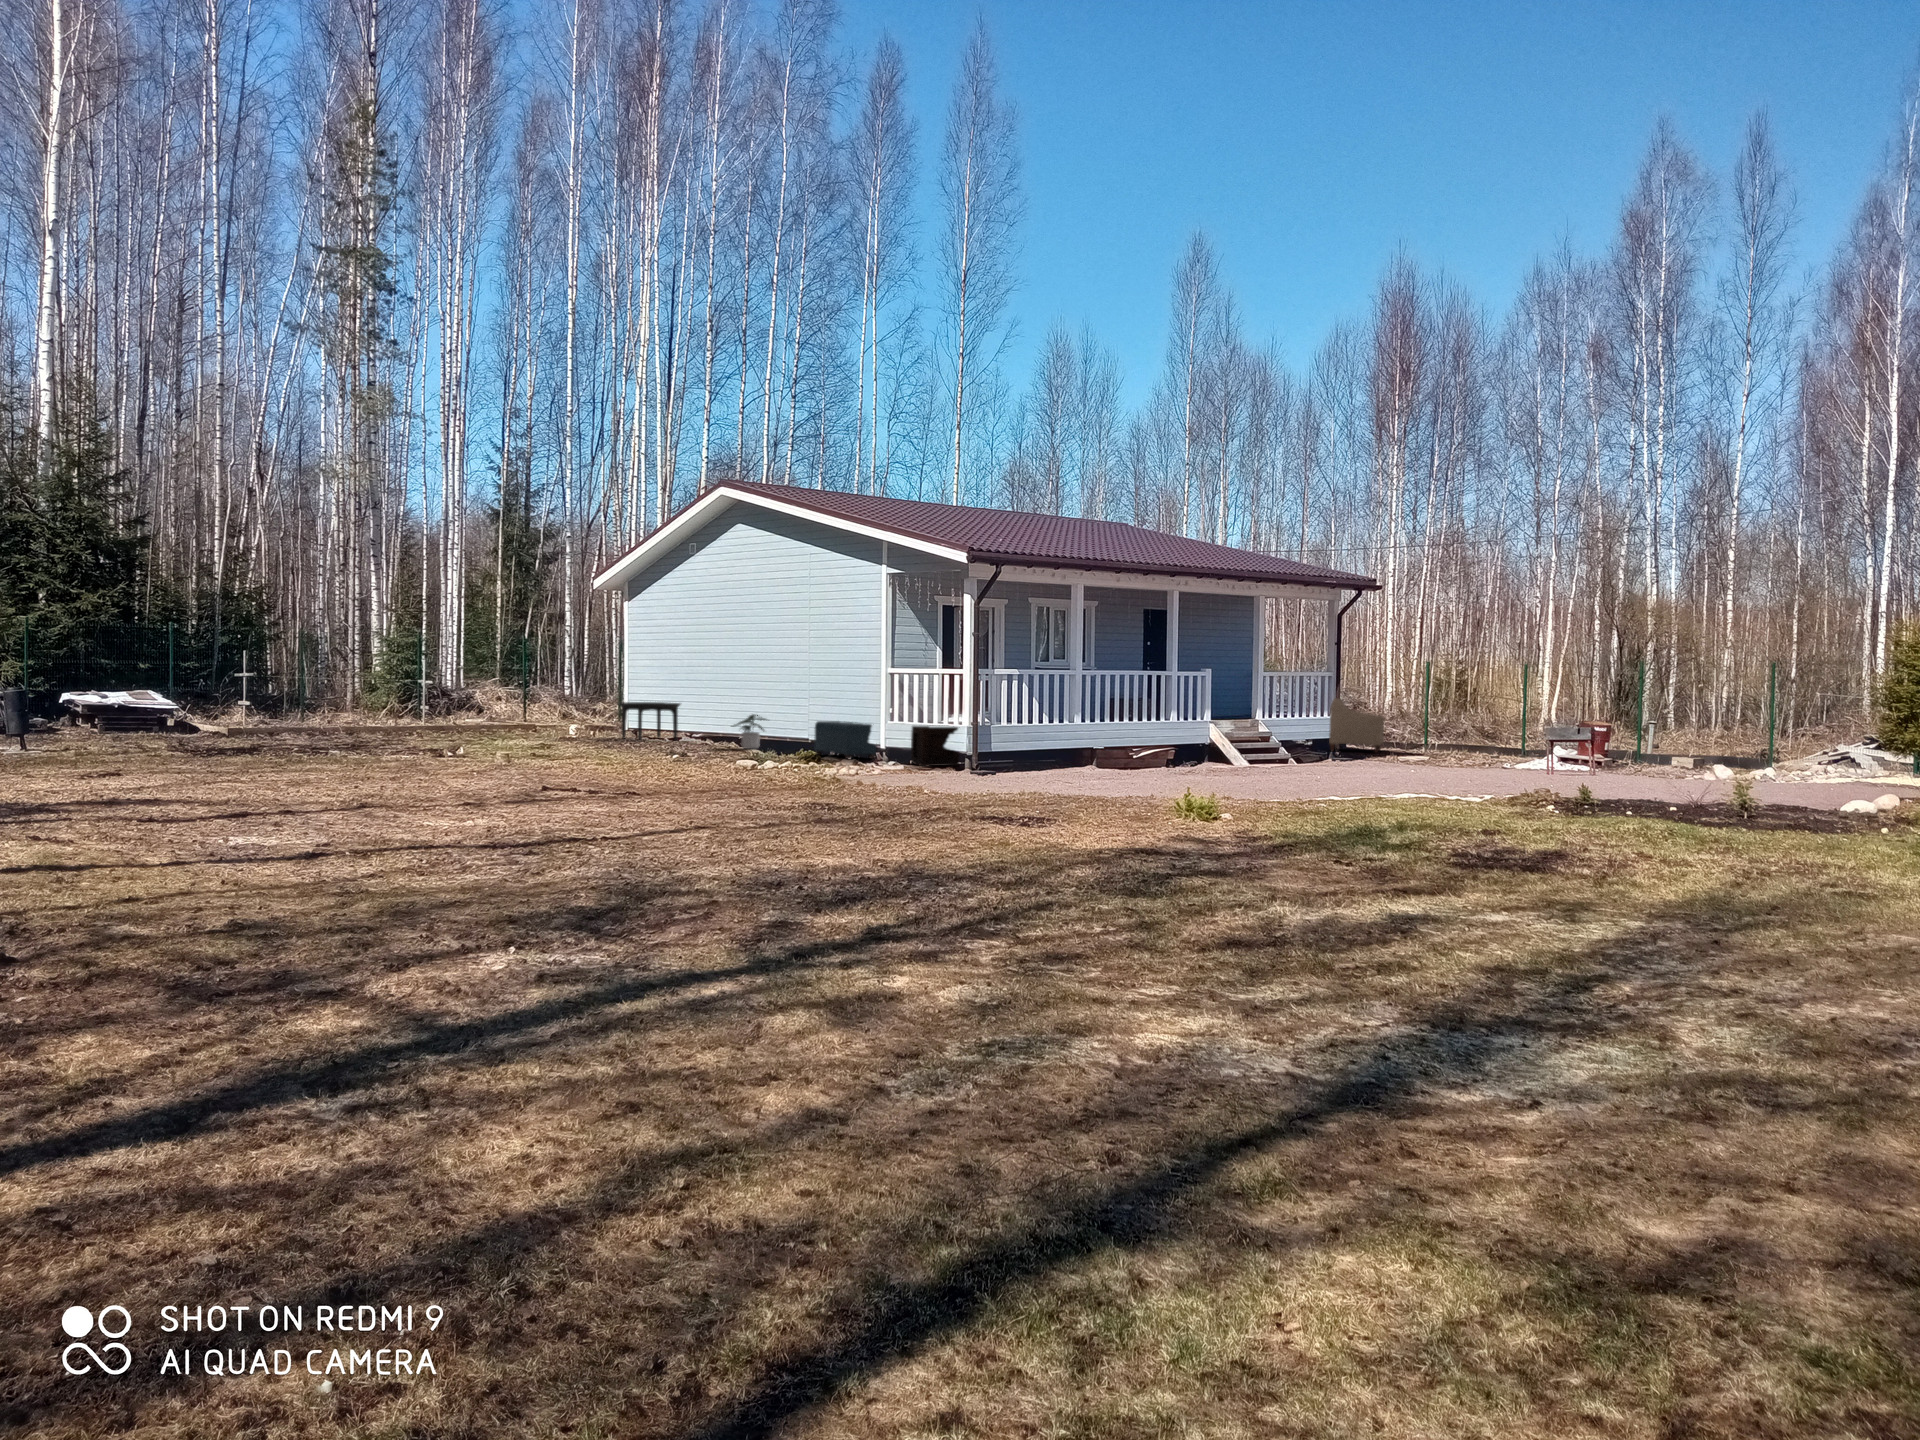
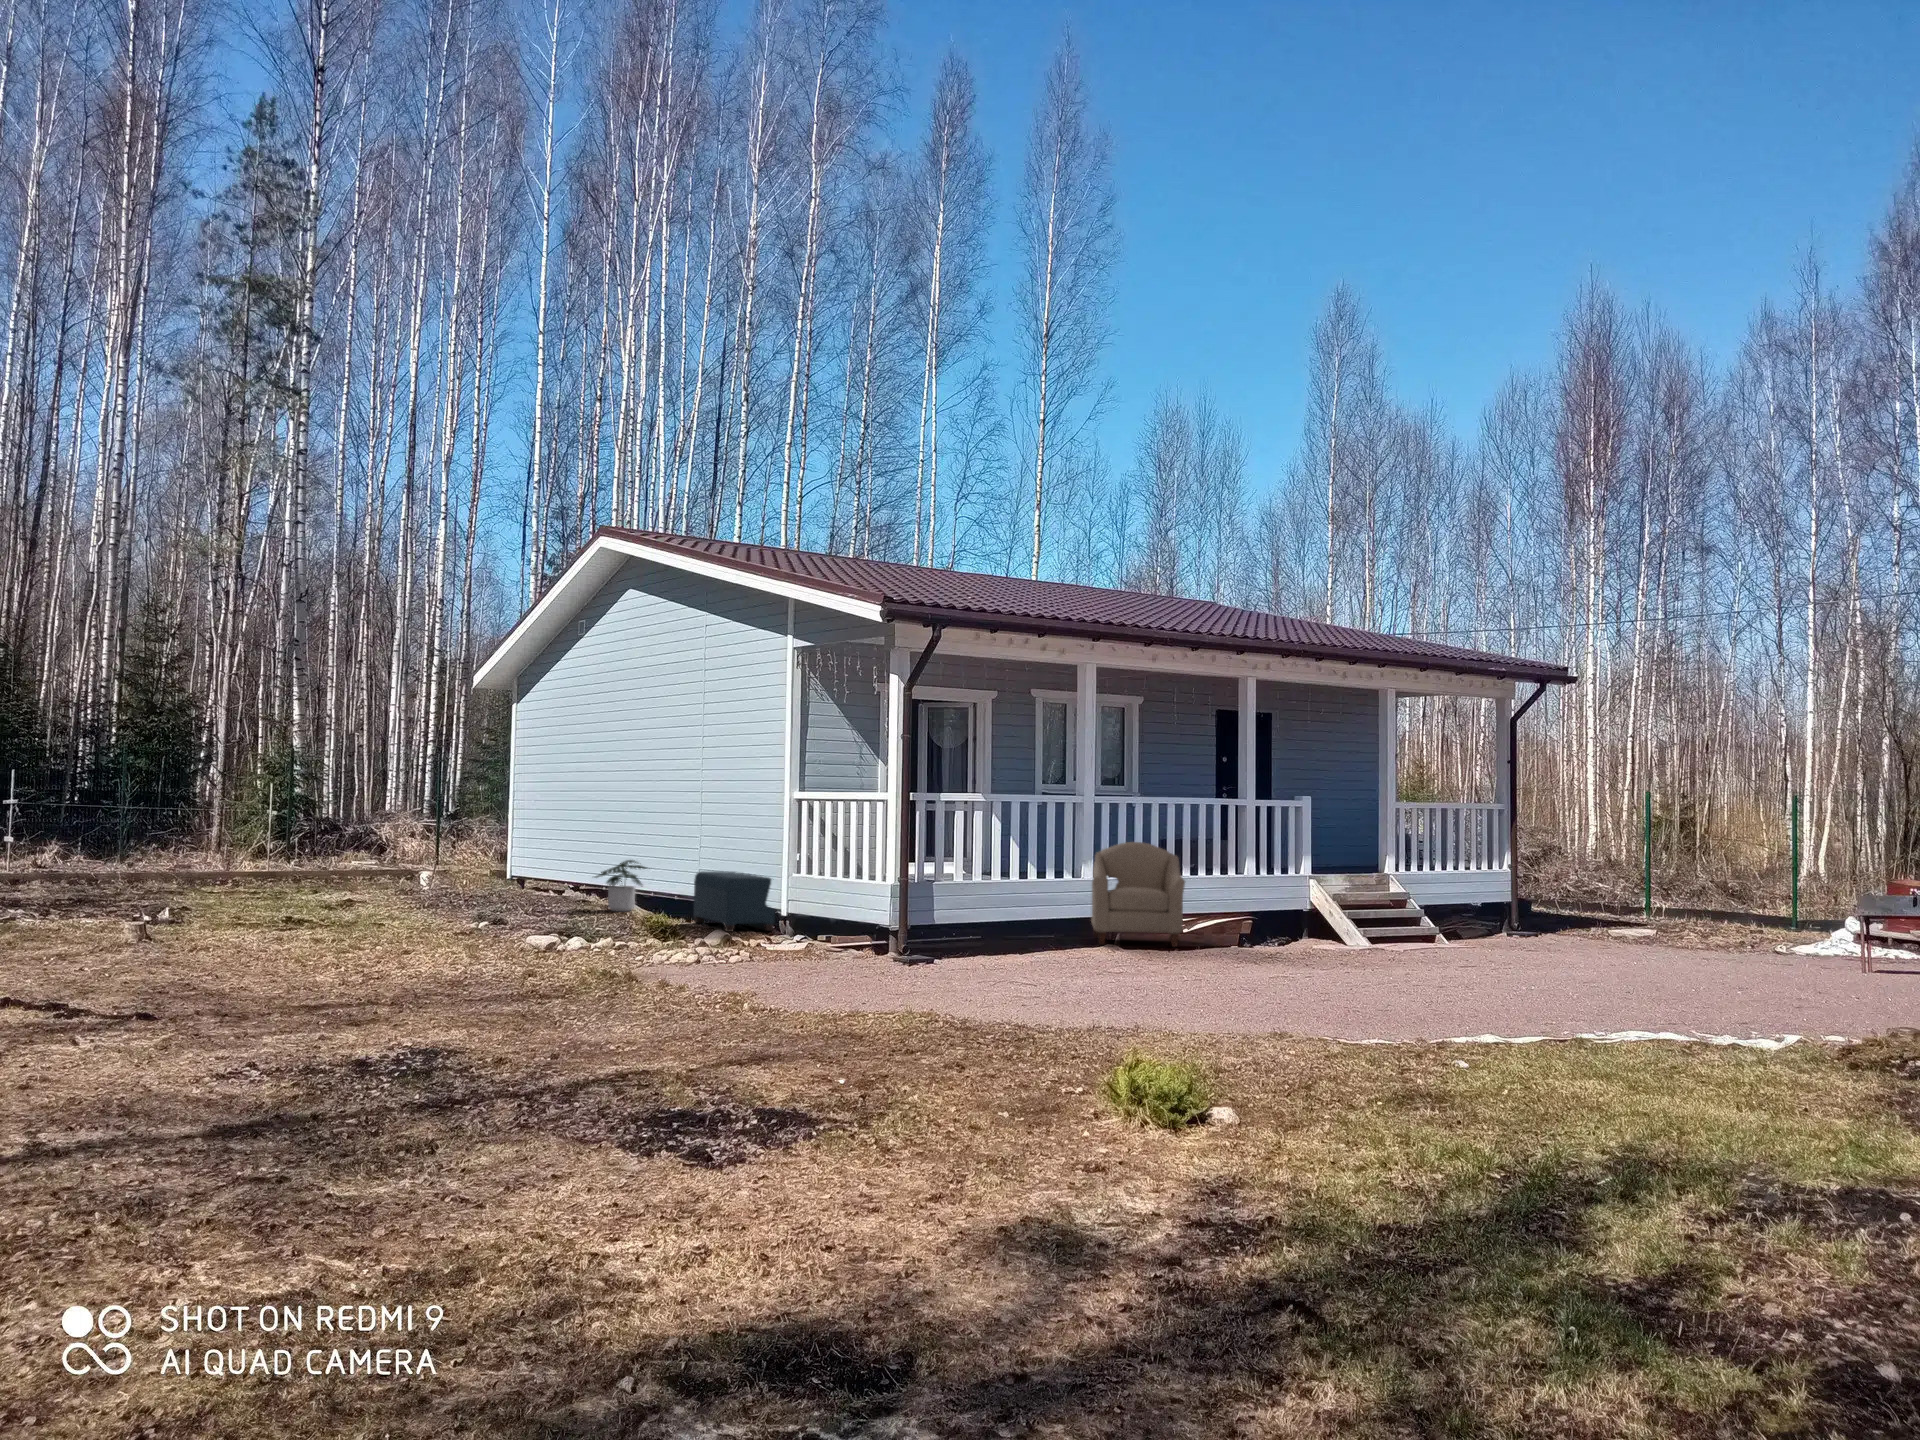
chair: present [1329,698,1385,753] -> present [1091,842,1185,947]
round table: present [619,702,680,741] -> none [466,841,558,897]
wooden crate: present [911,726,960,766] -> none [814,881,884,947]

